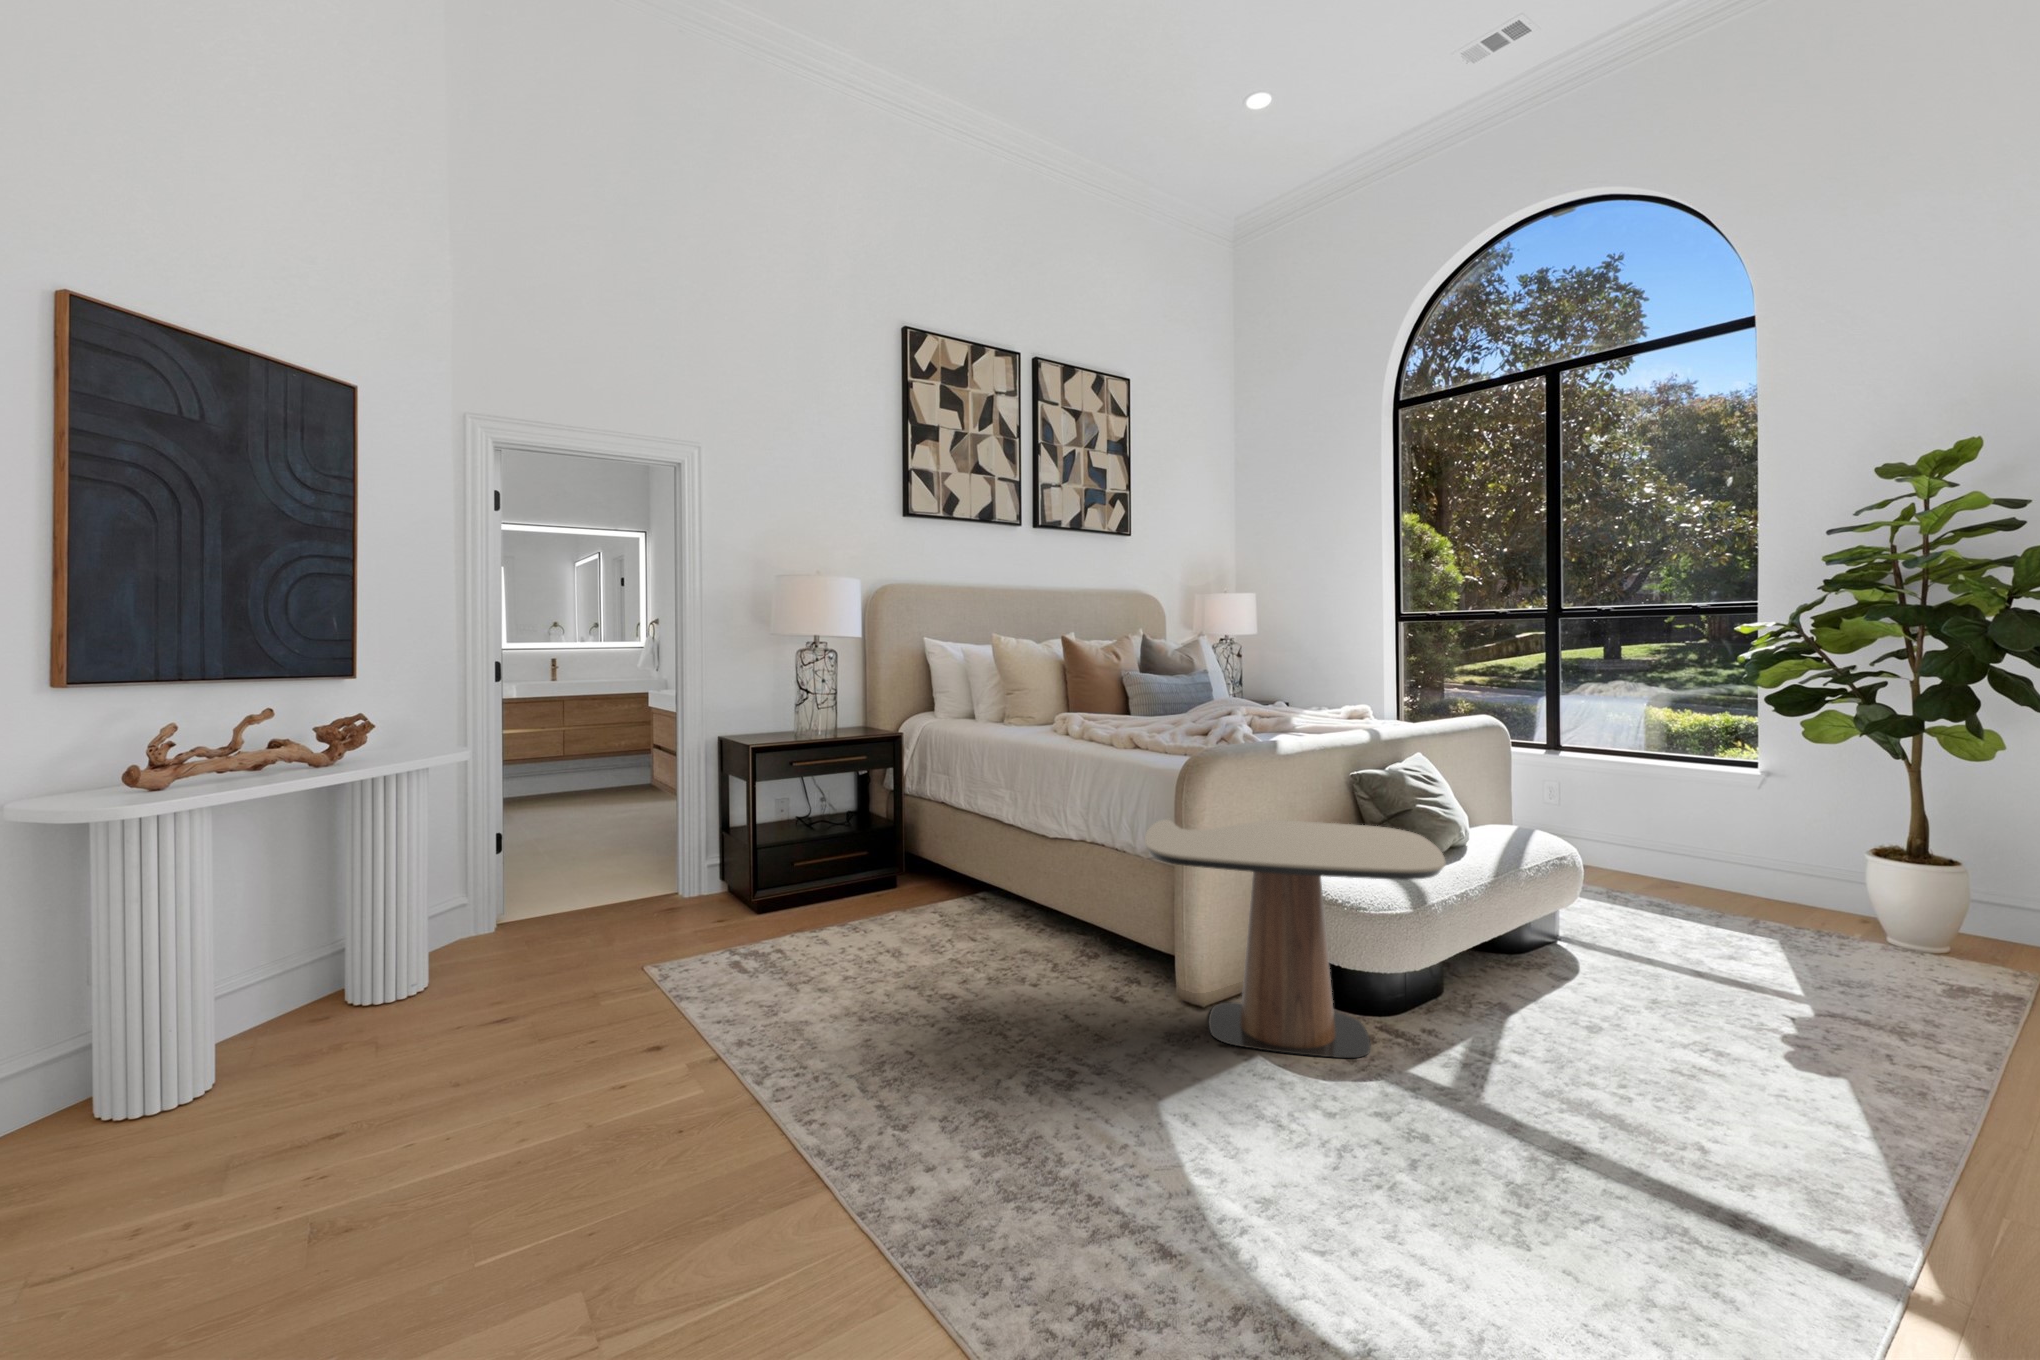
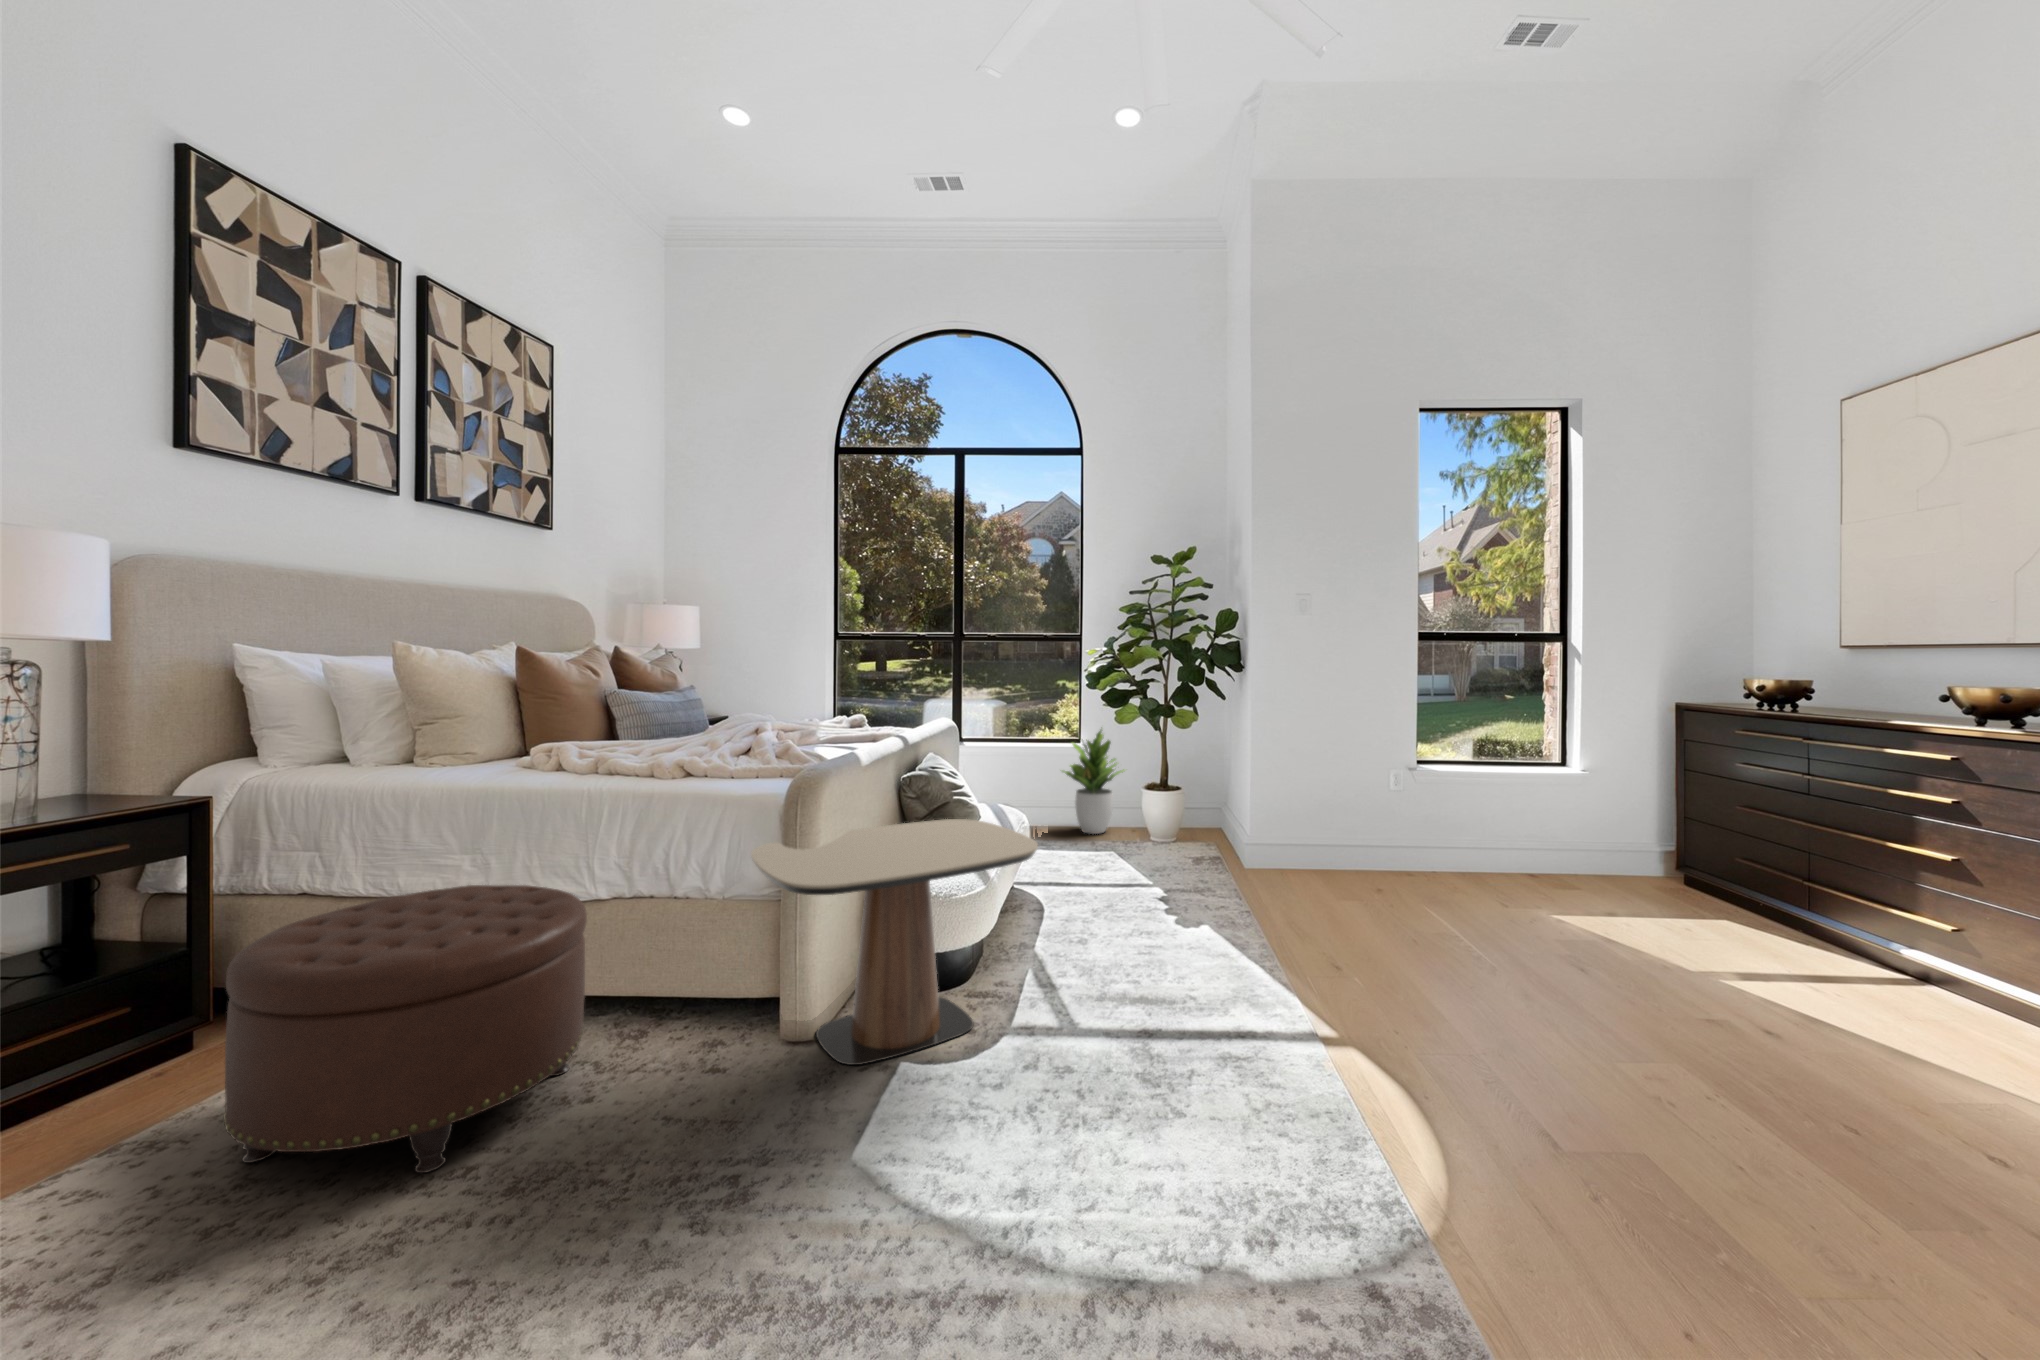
potted plant: none [1715,752,1849,914] -> present [1062,730,1124,834]
ottoman: none [847,813,1042,997] -> present [224,885,587,1173]

